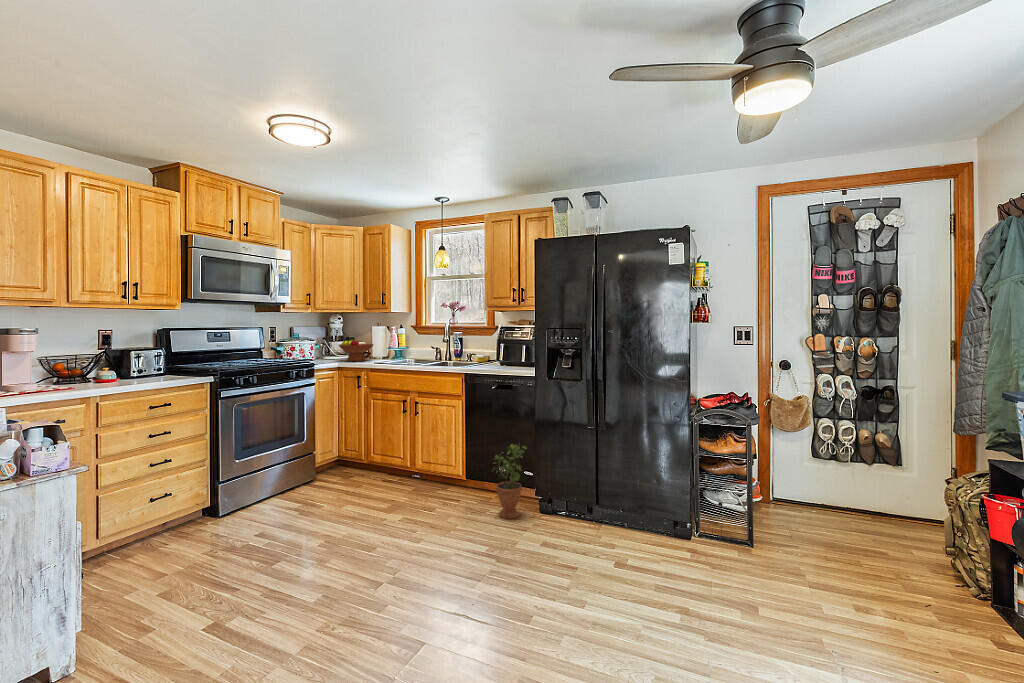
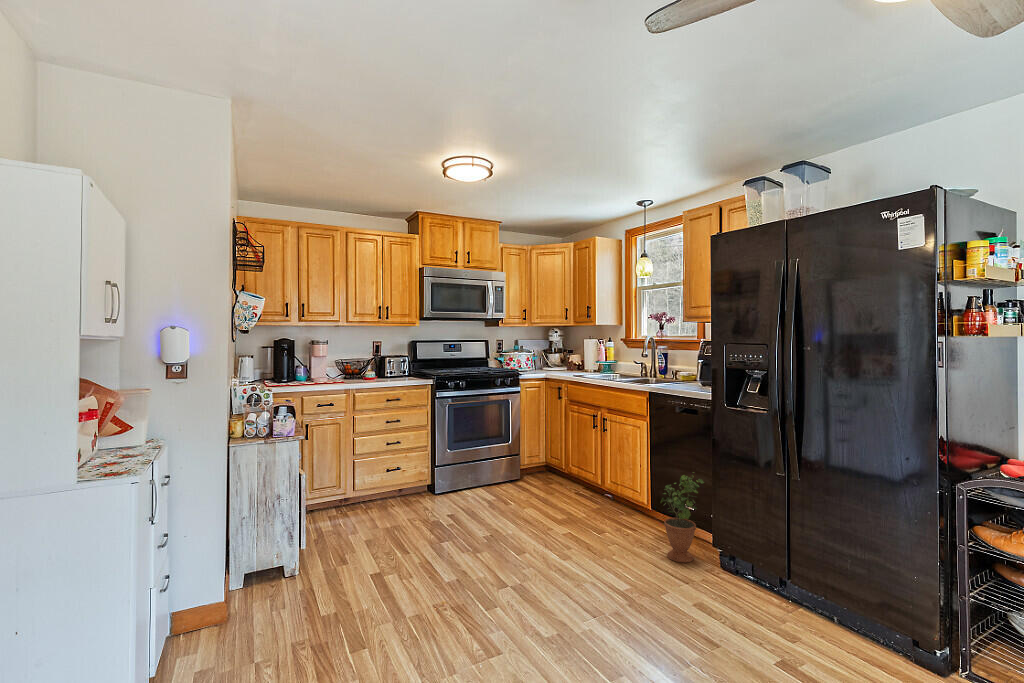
fruit bowl: present [338,339,374,361] -> none [548,351,581,373]

